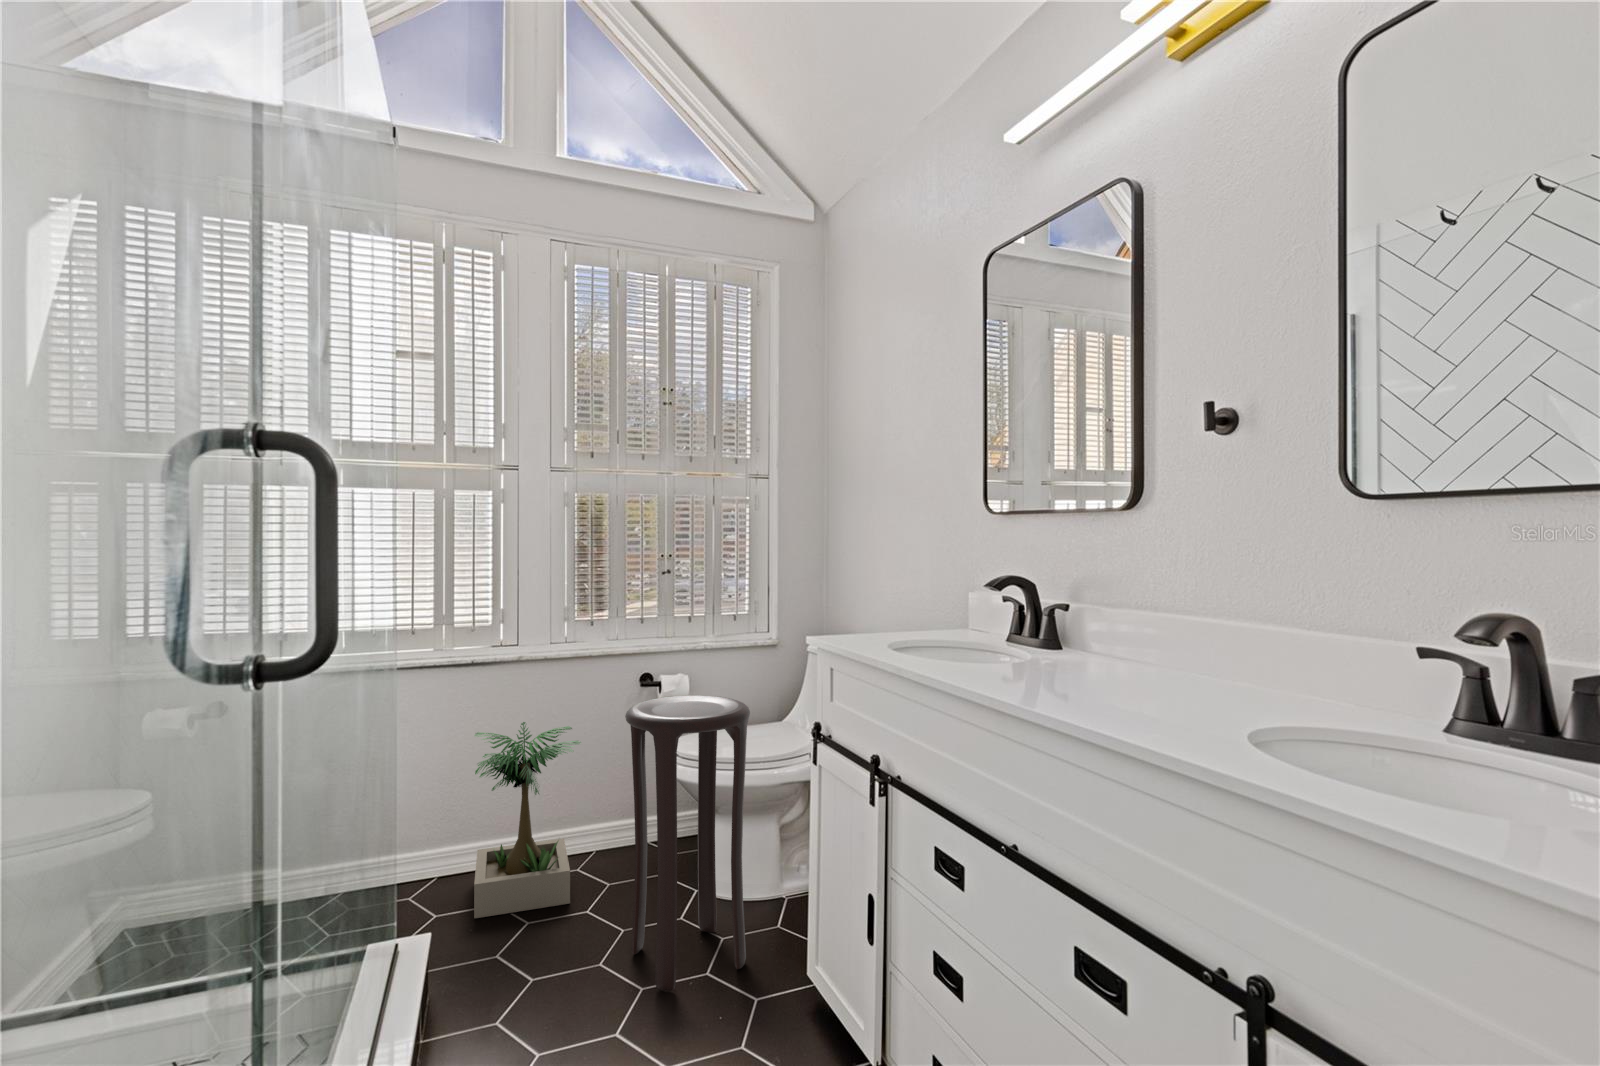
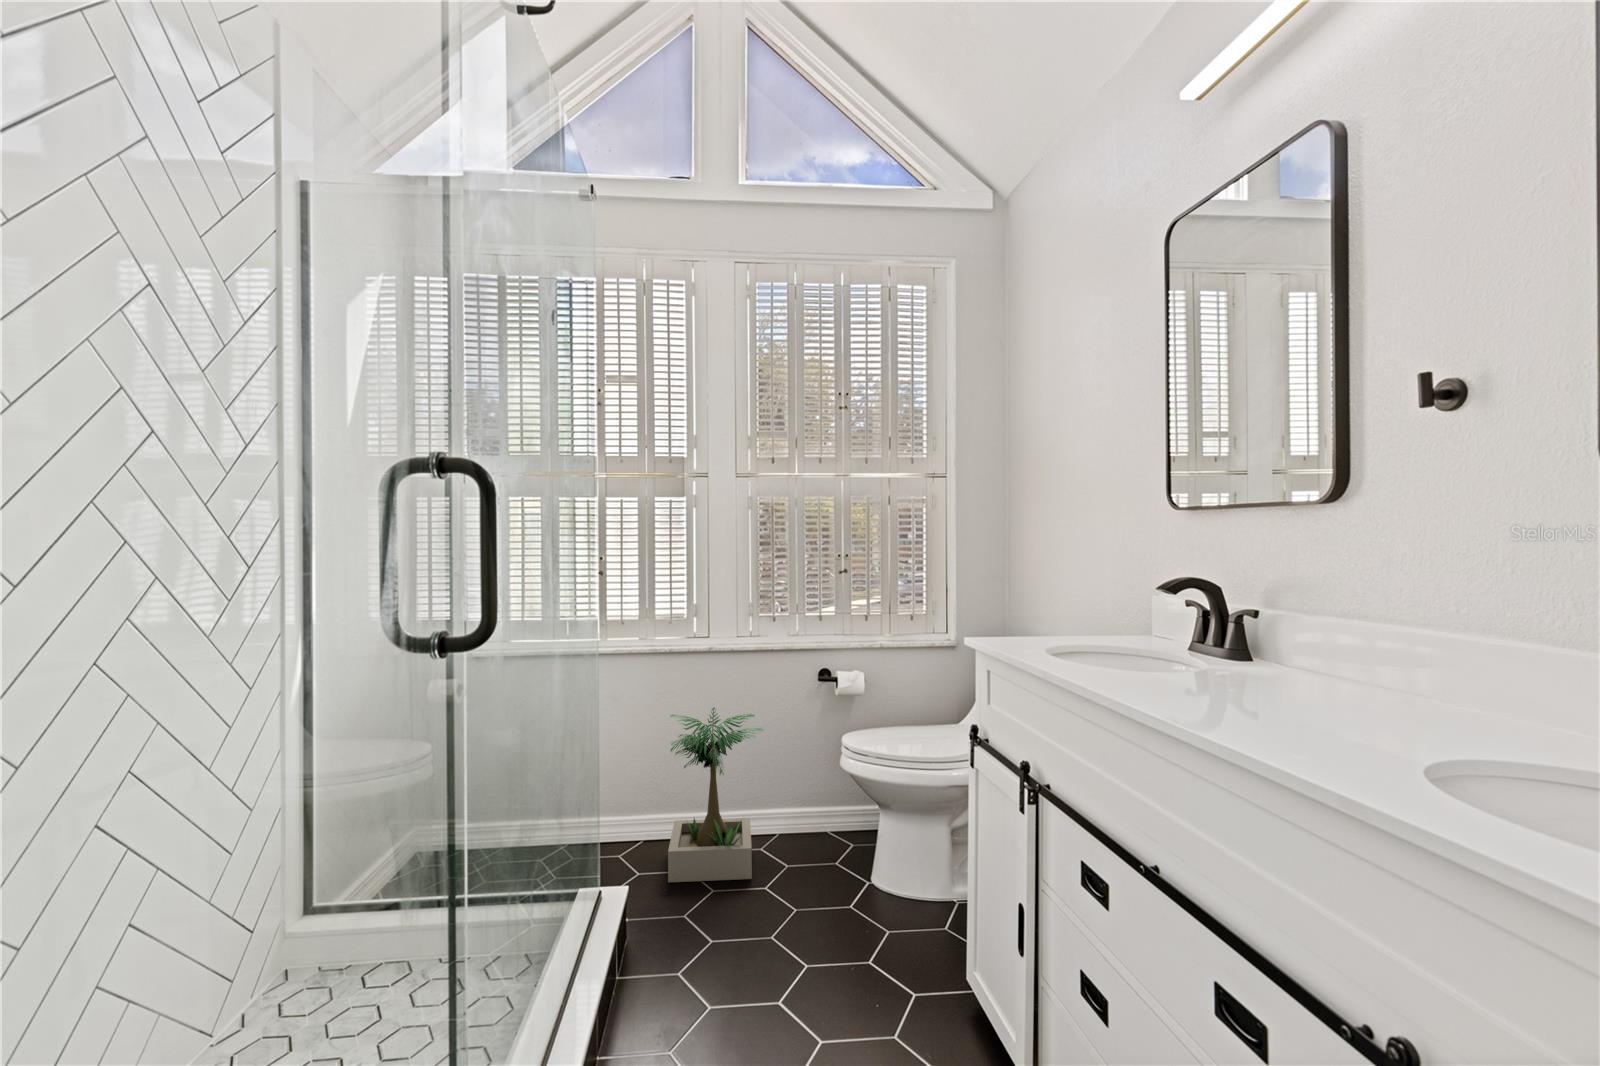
stool: present [625,695,750,991] -> none [793,690,913,973]

